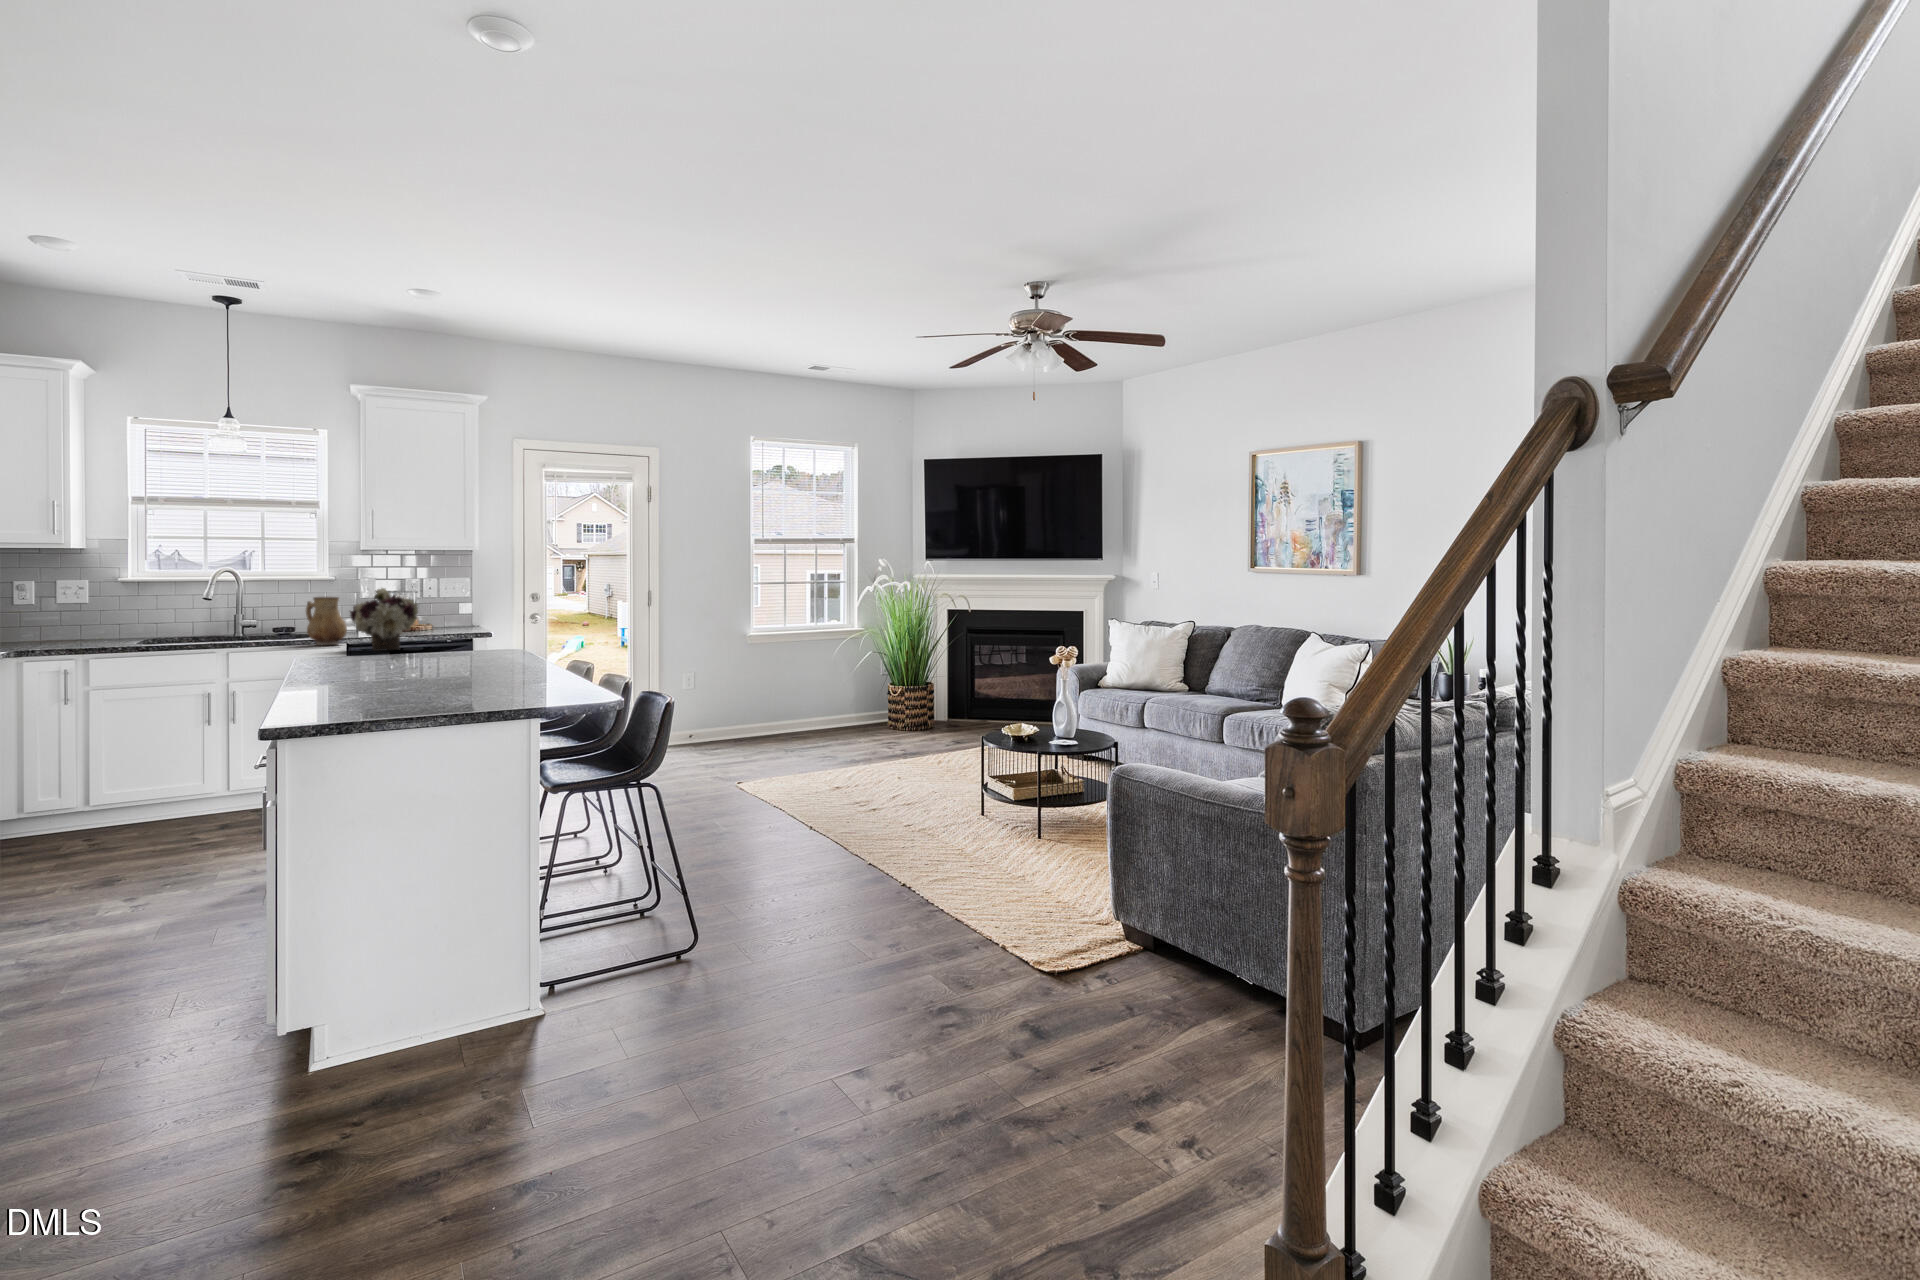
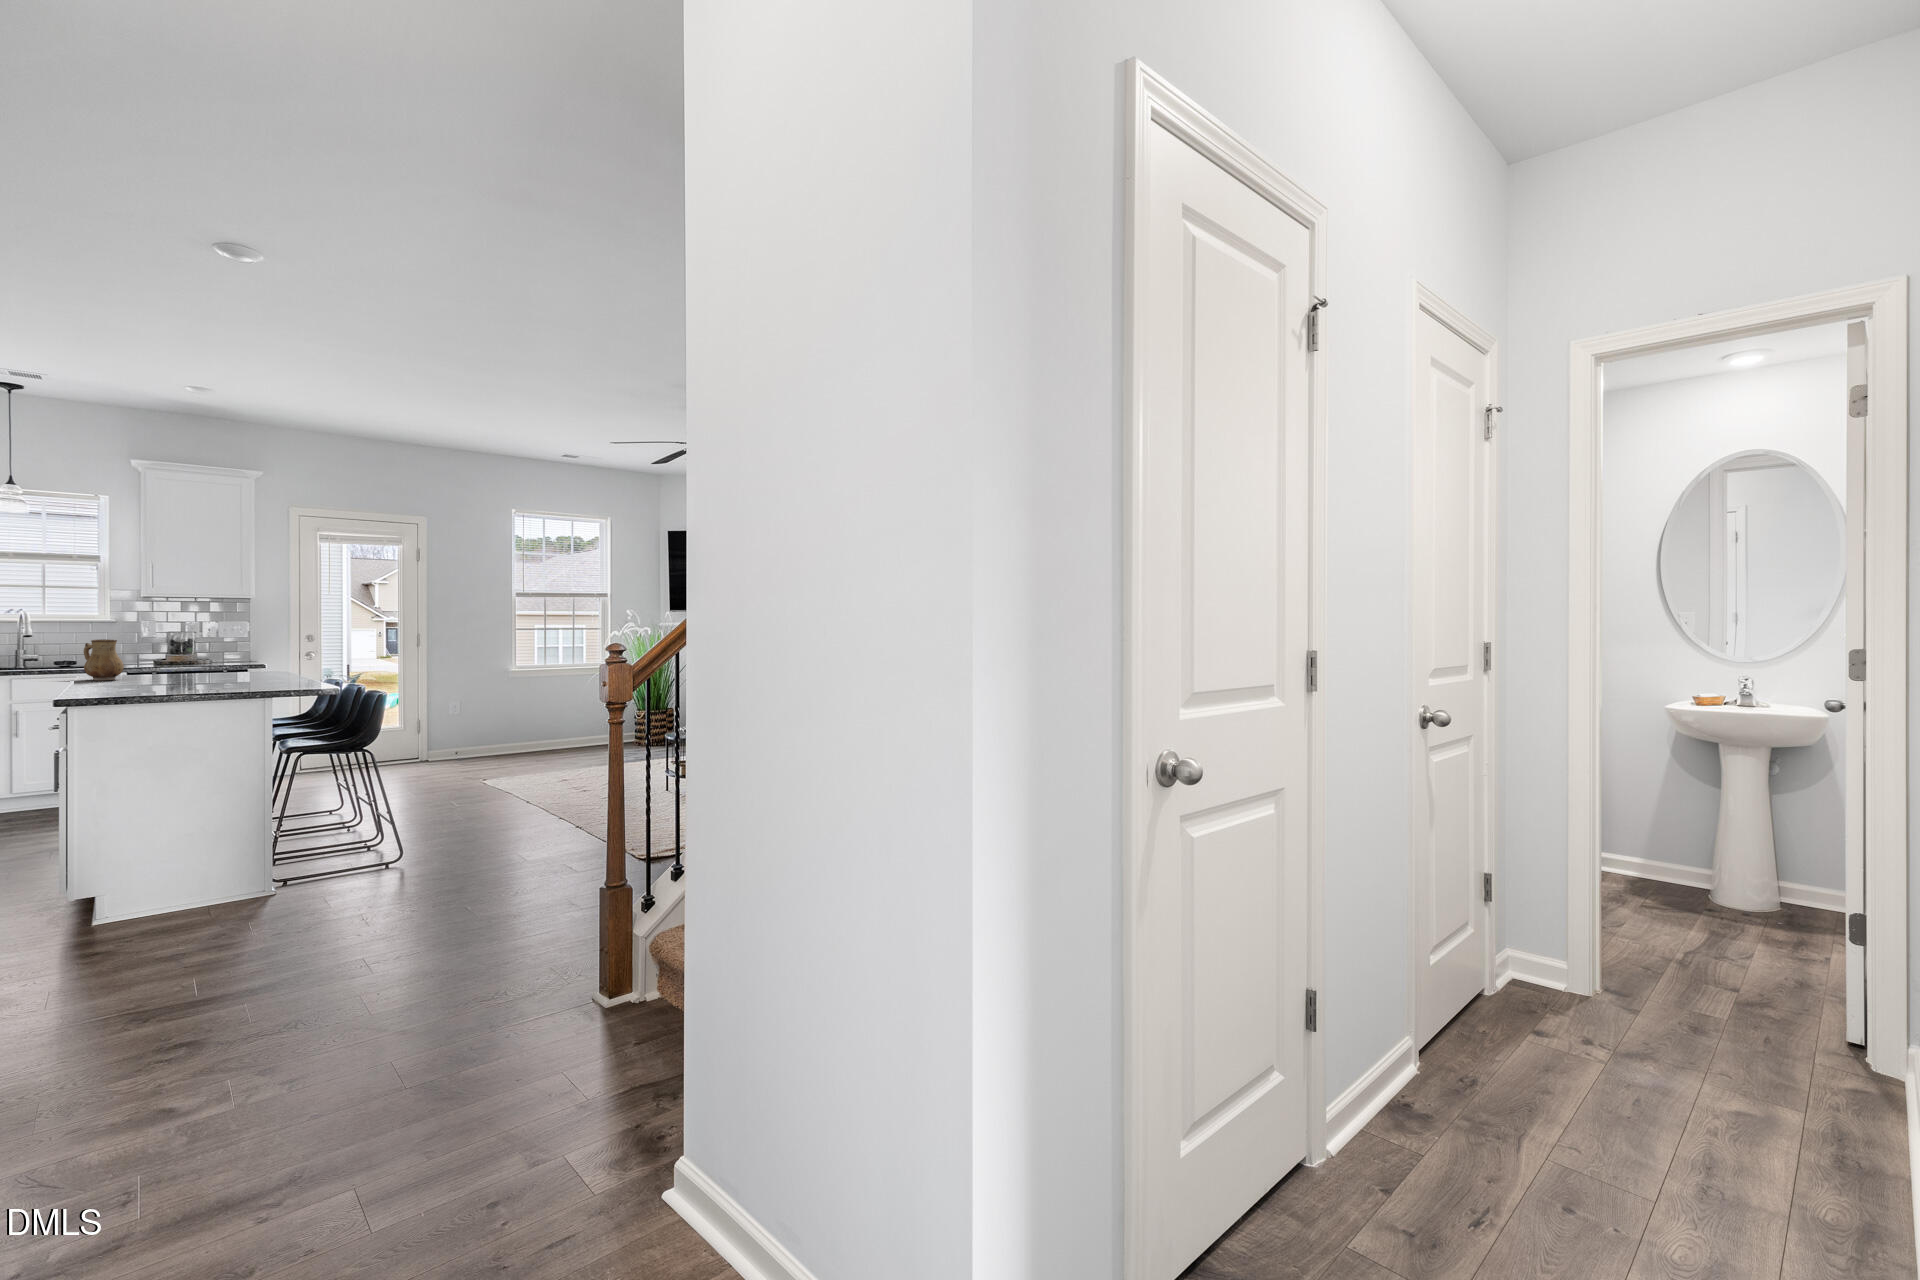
flower arrangement: present [350,588,418,651] -> none [124,635,191,687]

